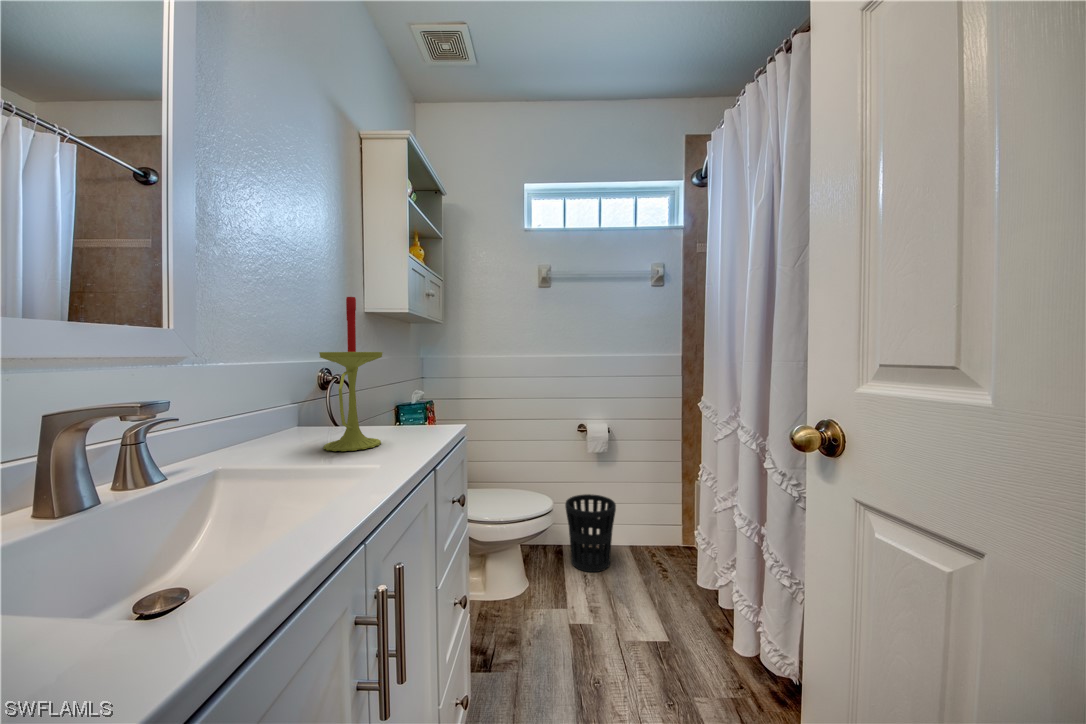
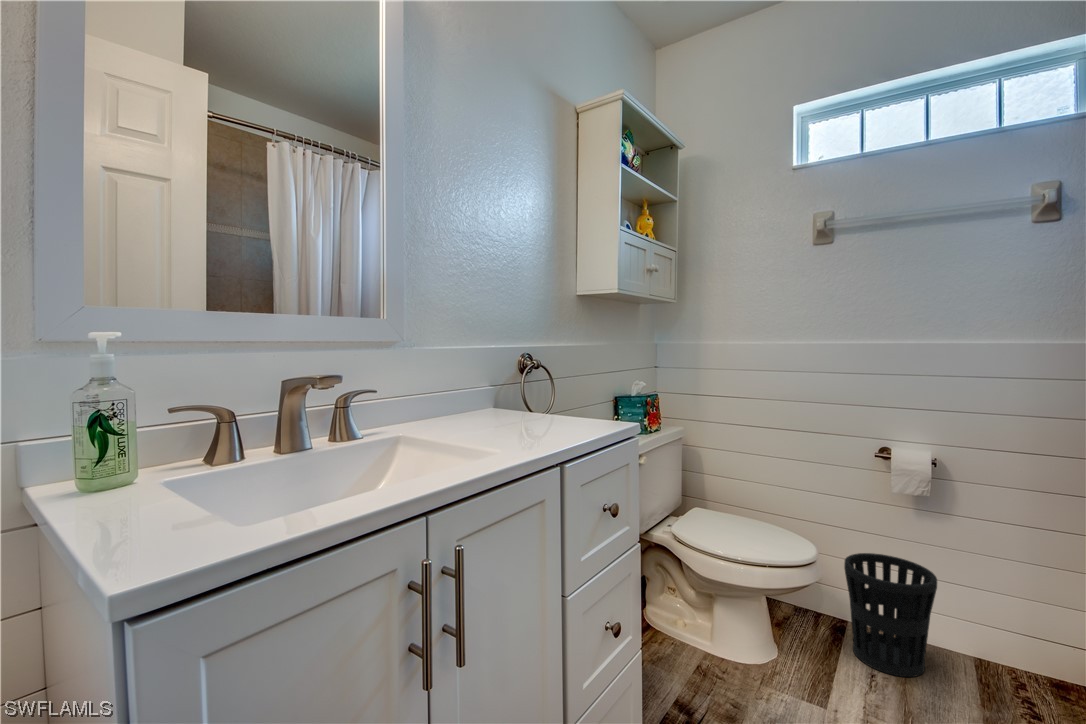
candle: present [319,297,383,451] -> none [483,274,544,434]

